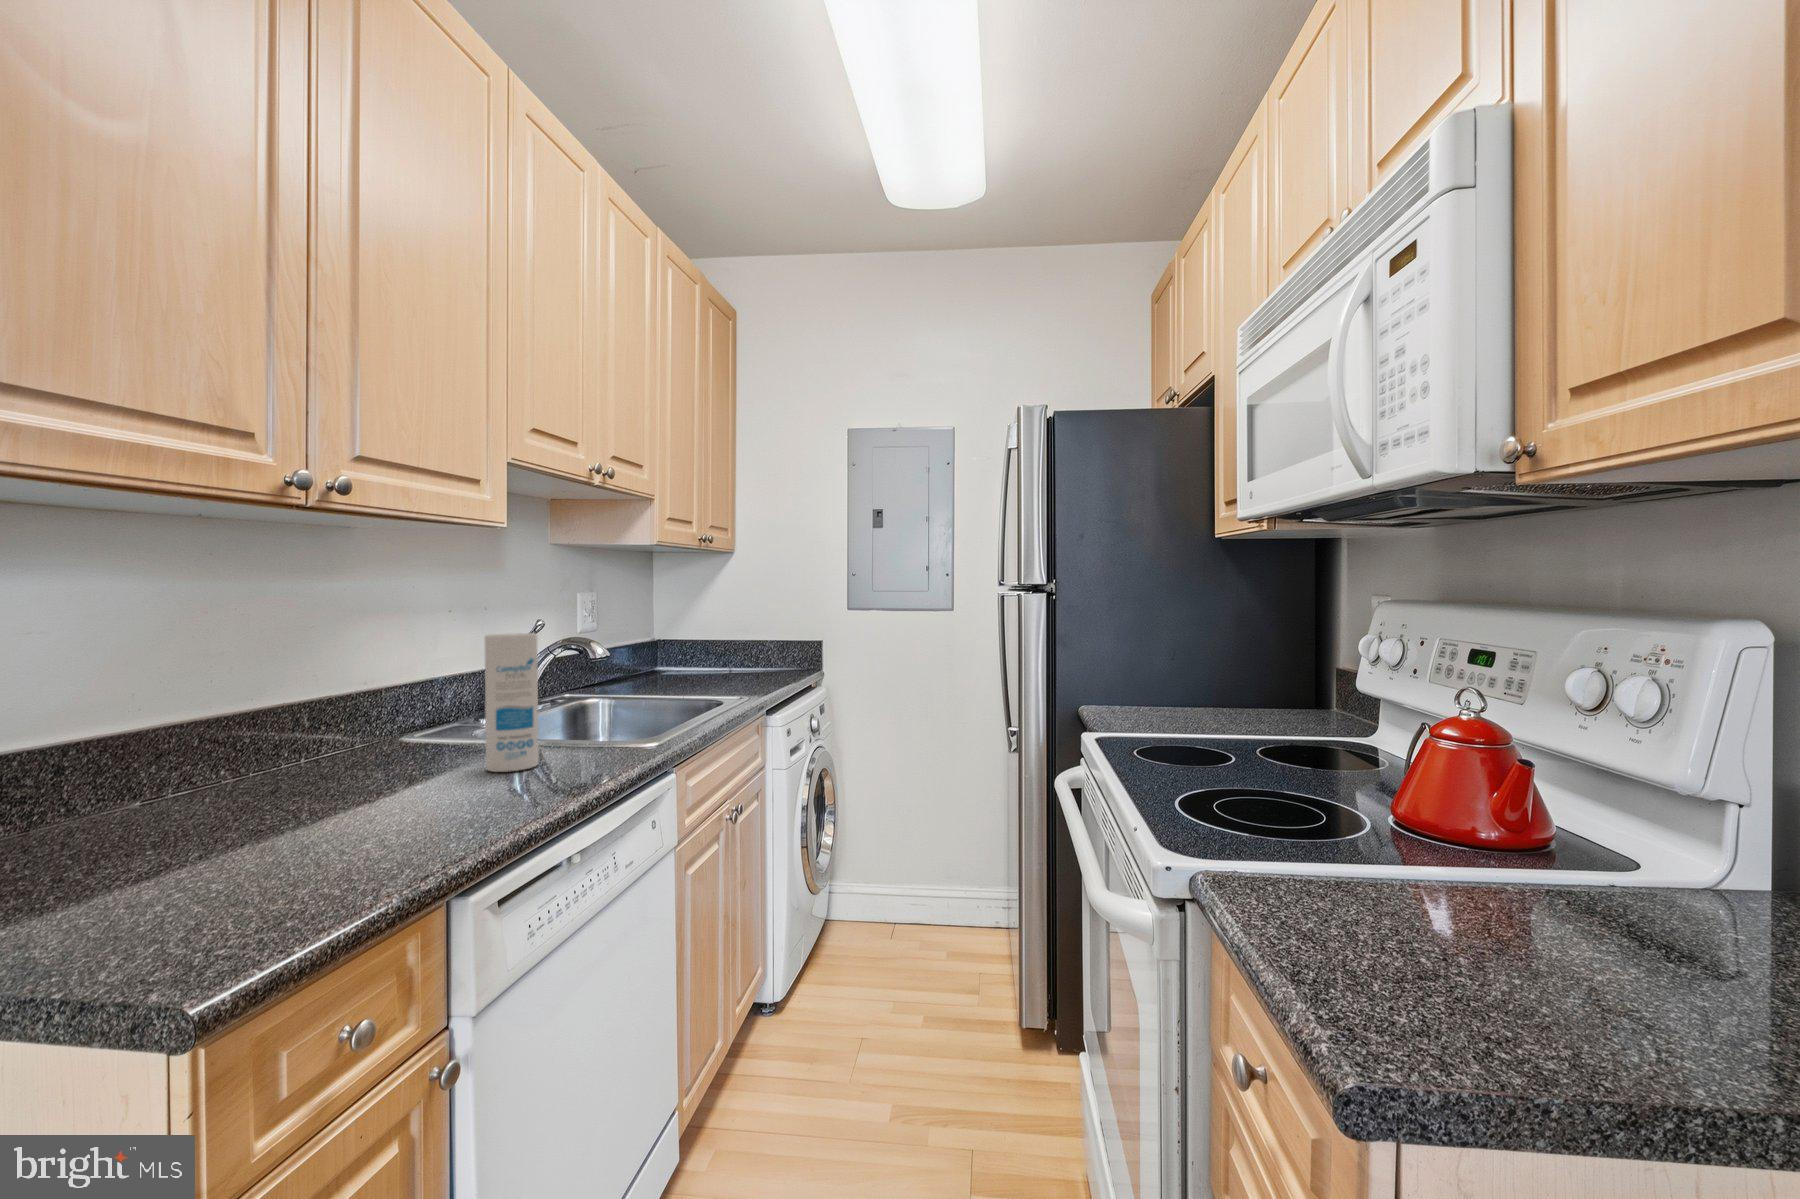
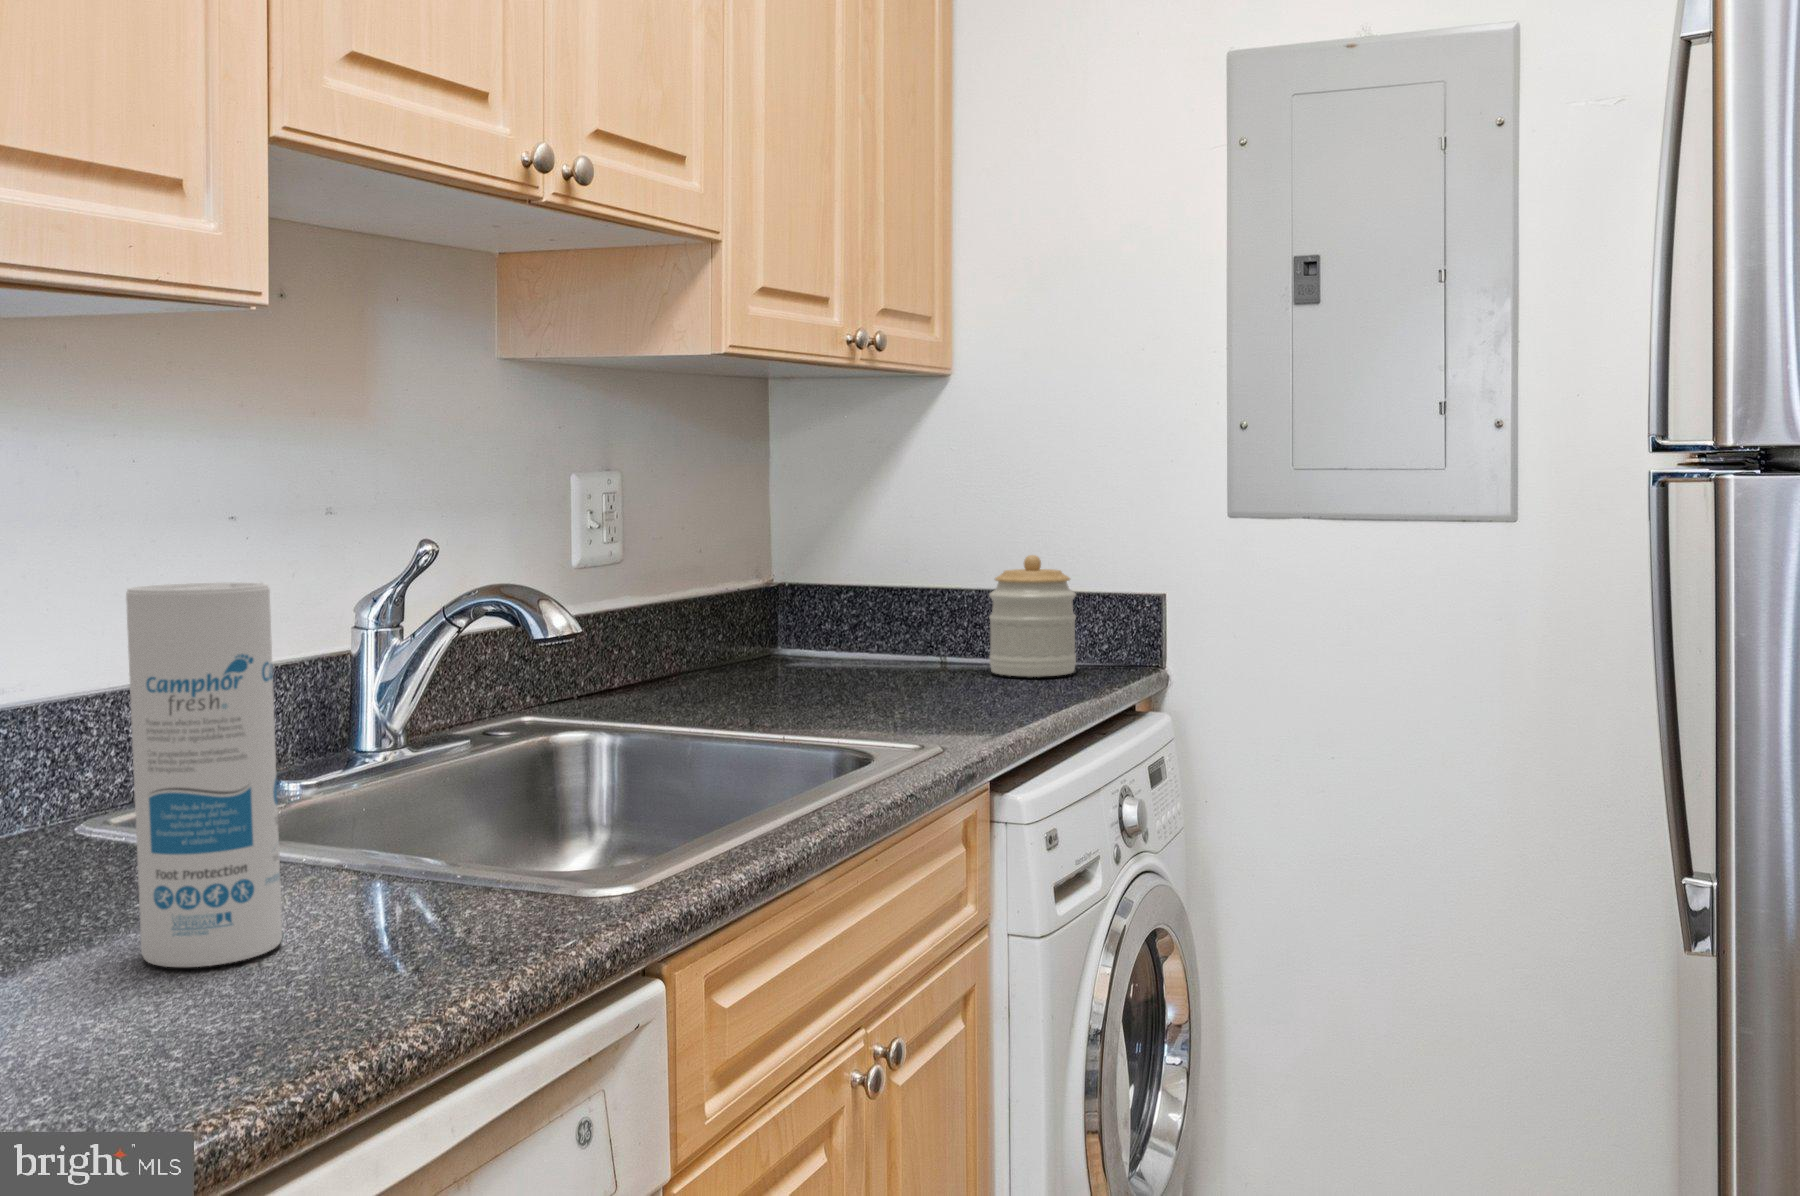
jar: none [754,624,790,674] -> present [989,555,1076,677]

